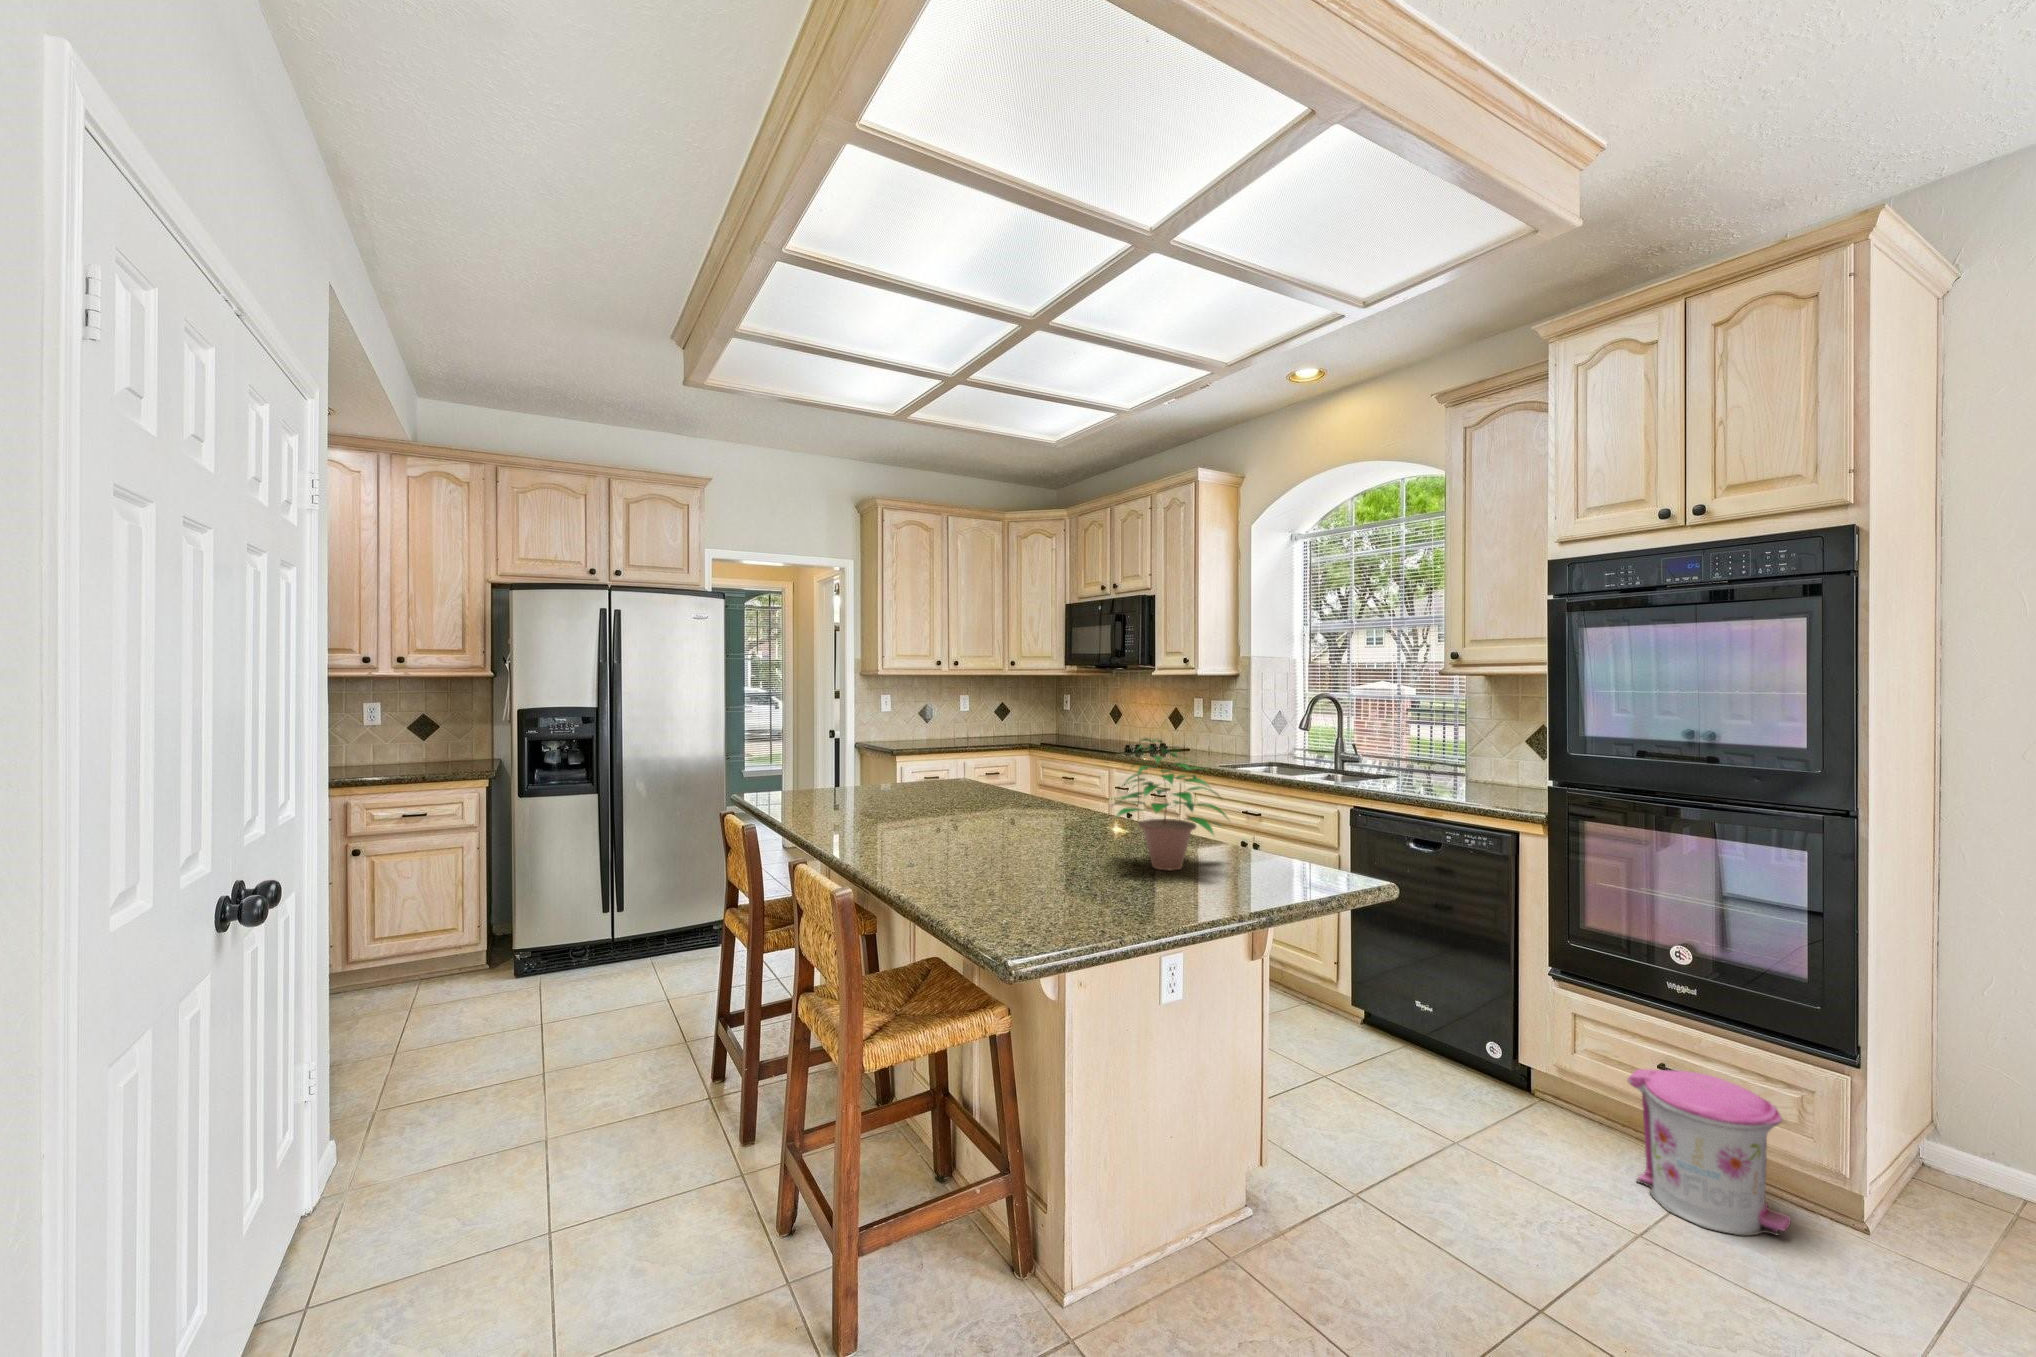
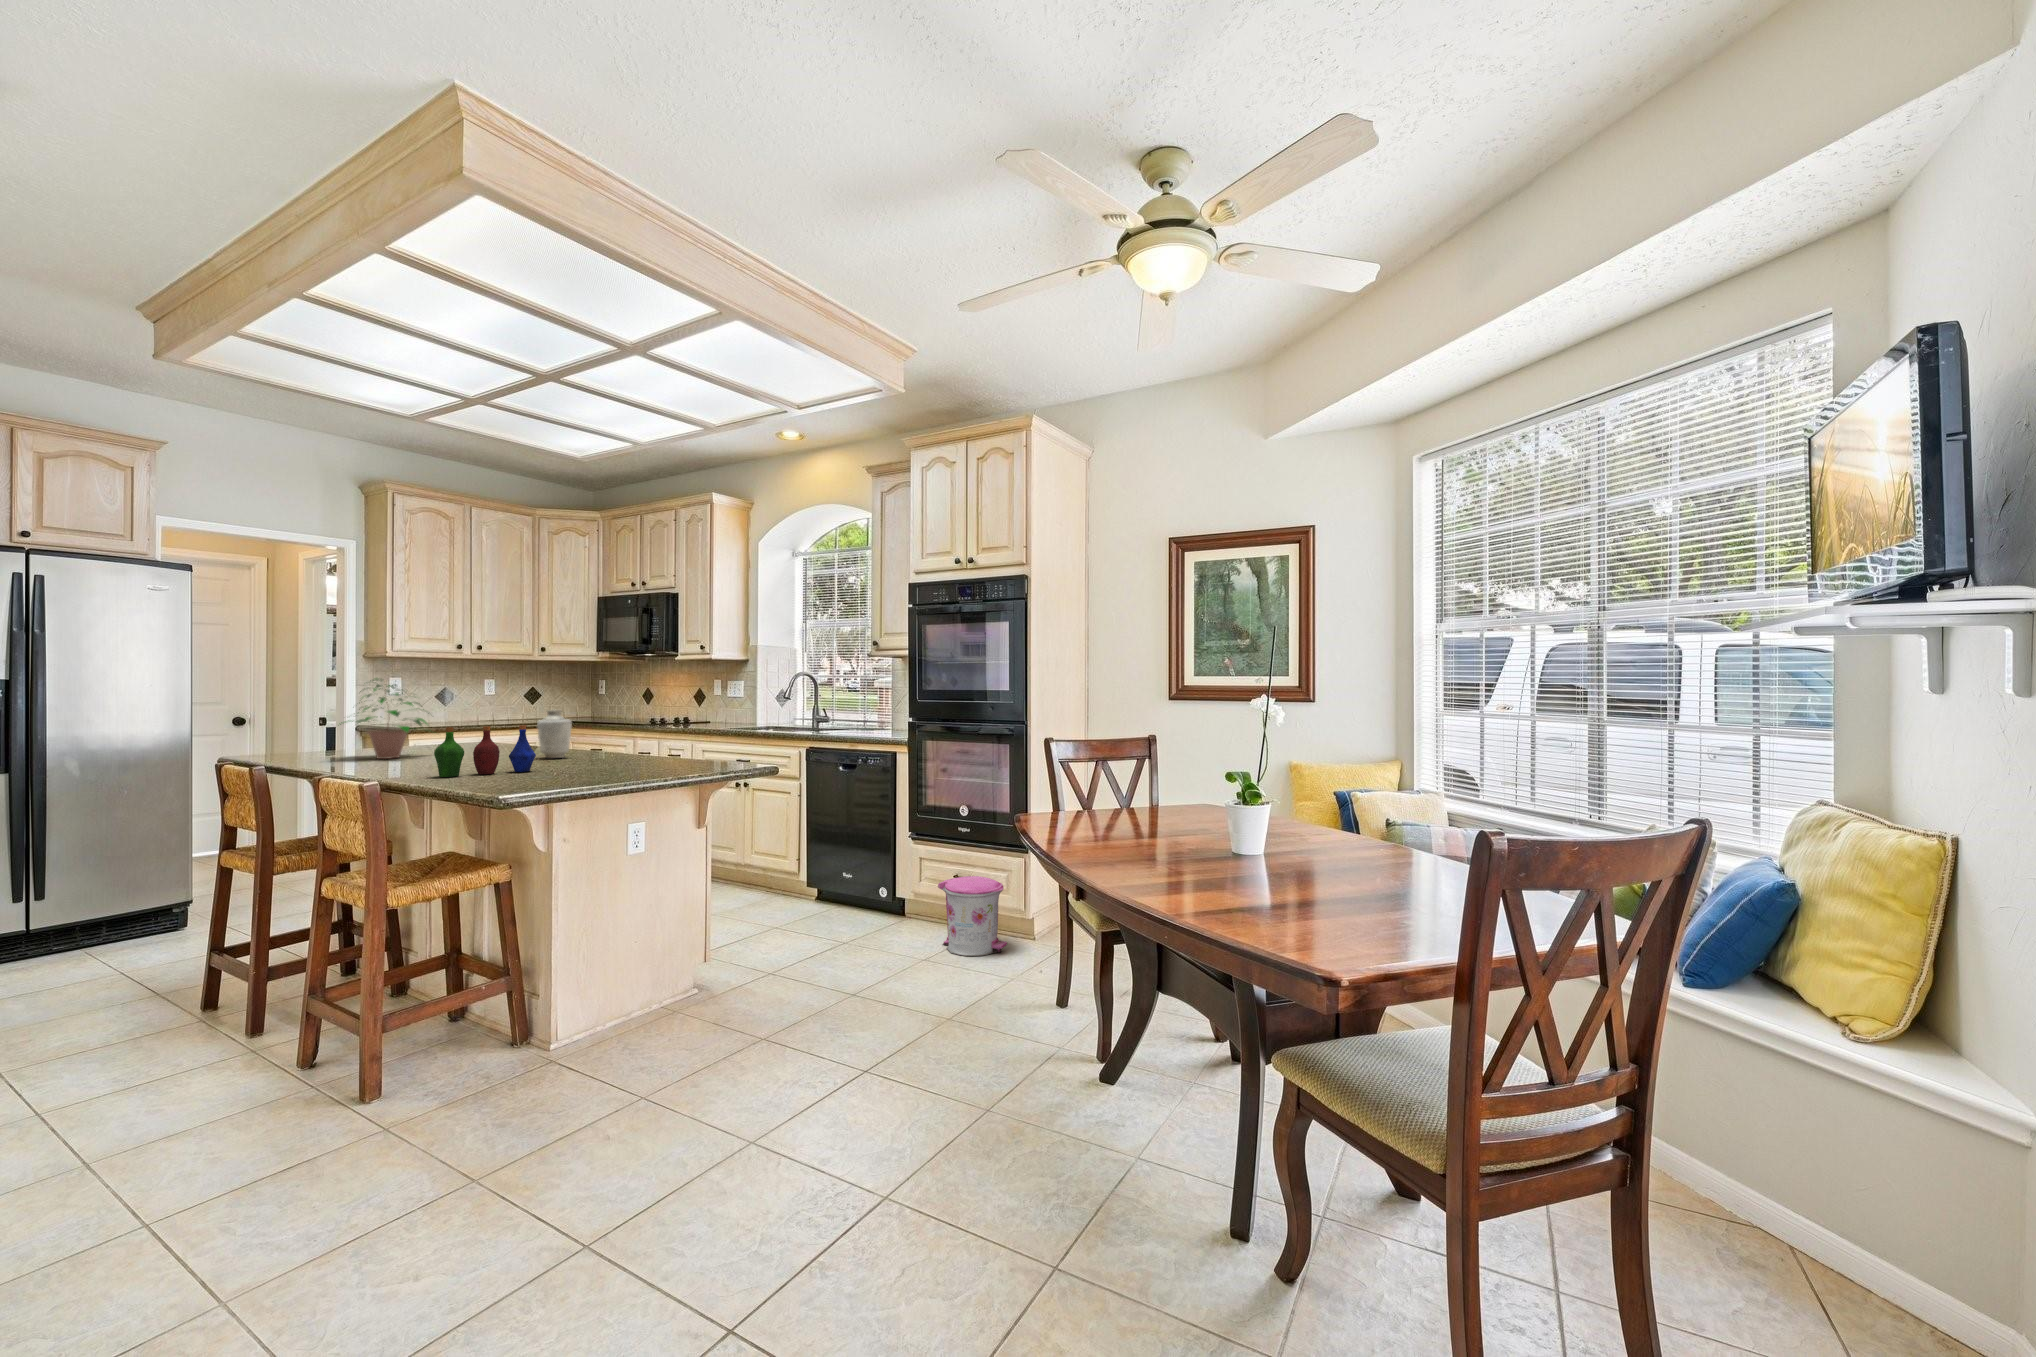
potted plant: present [1114,738,1227,870] -> present [340,678,427,759]
vase: none [1029,760,1068,825] -> present [537,710,572,758]
bottle: none [923,793,1036,864] -> present [434,725,536,777]

